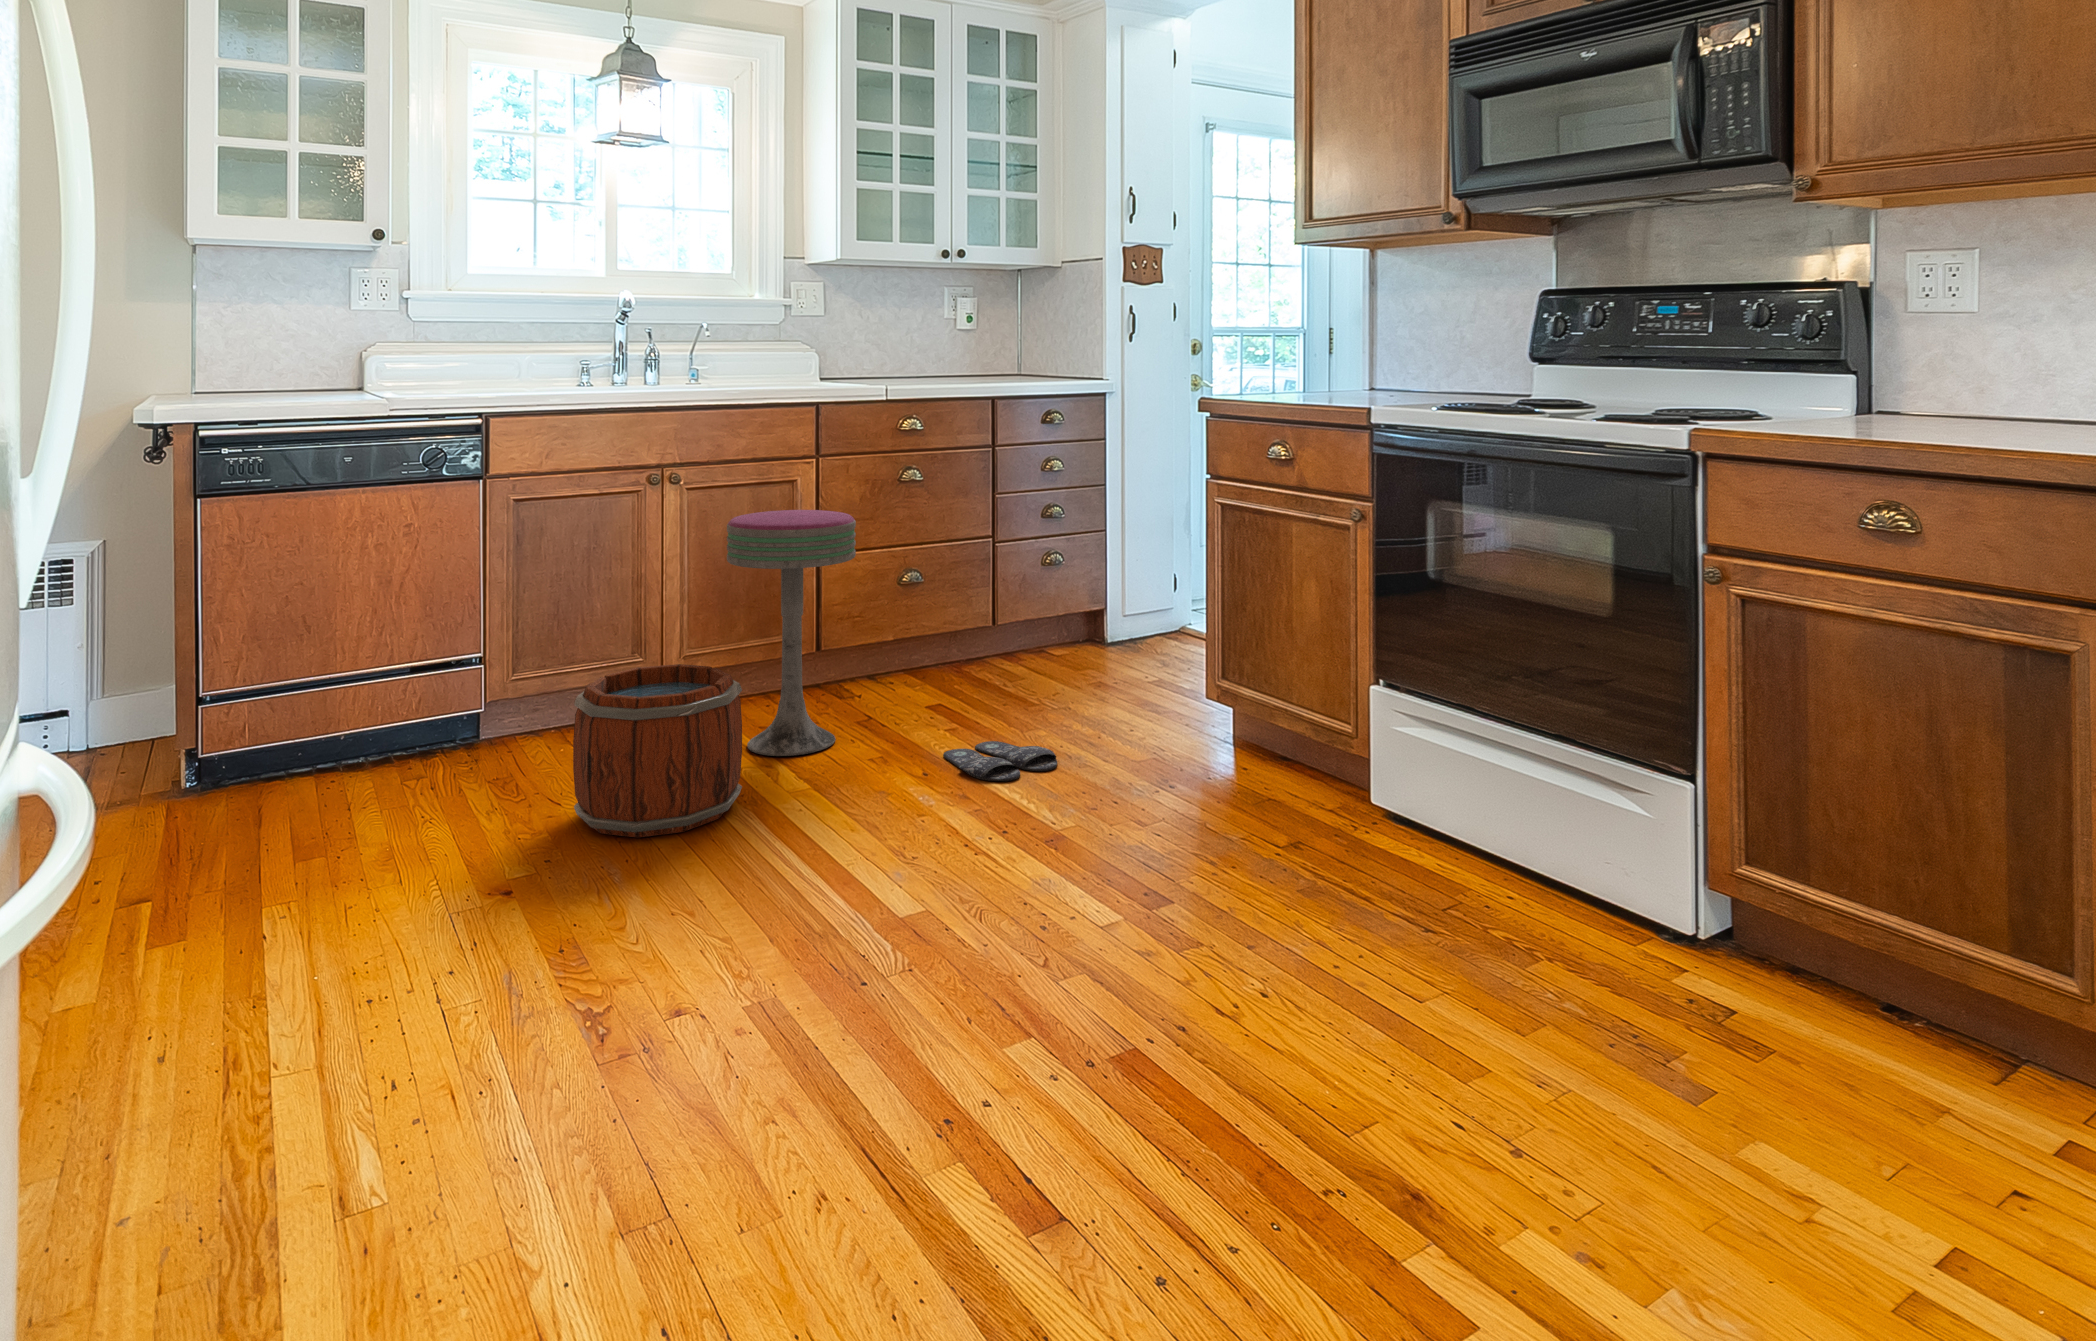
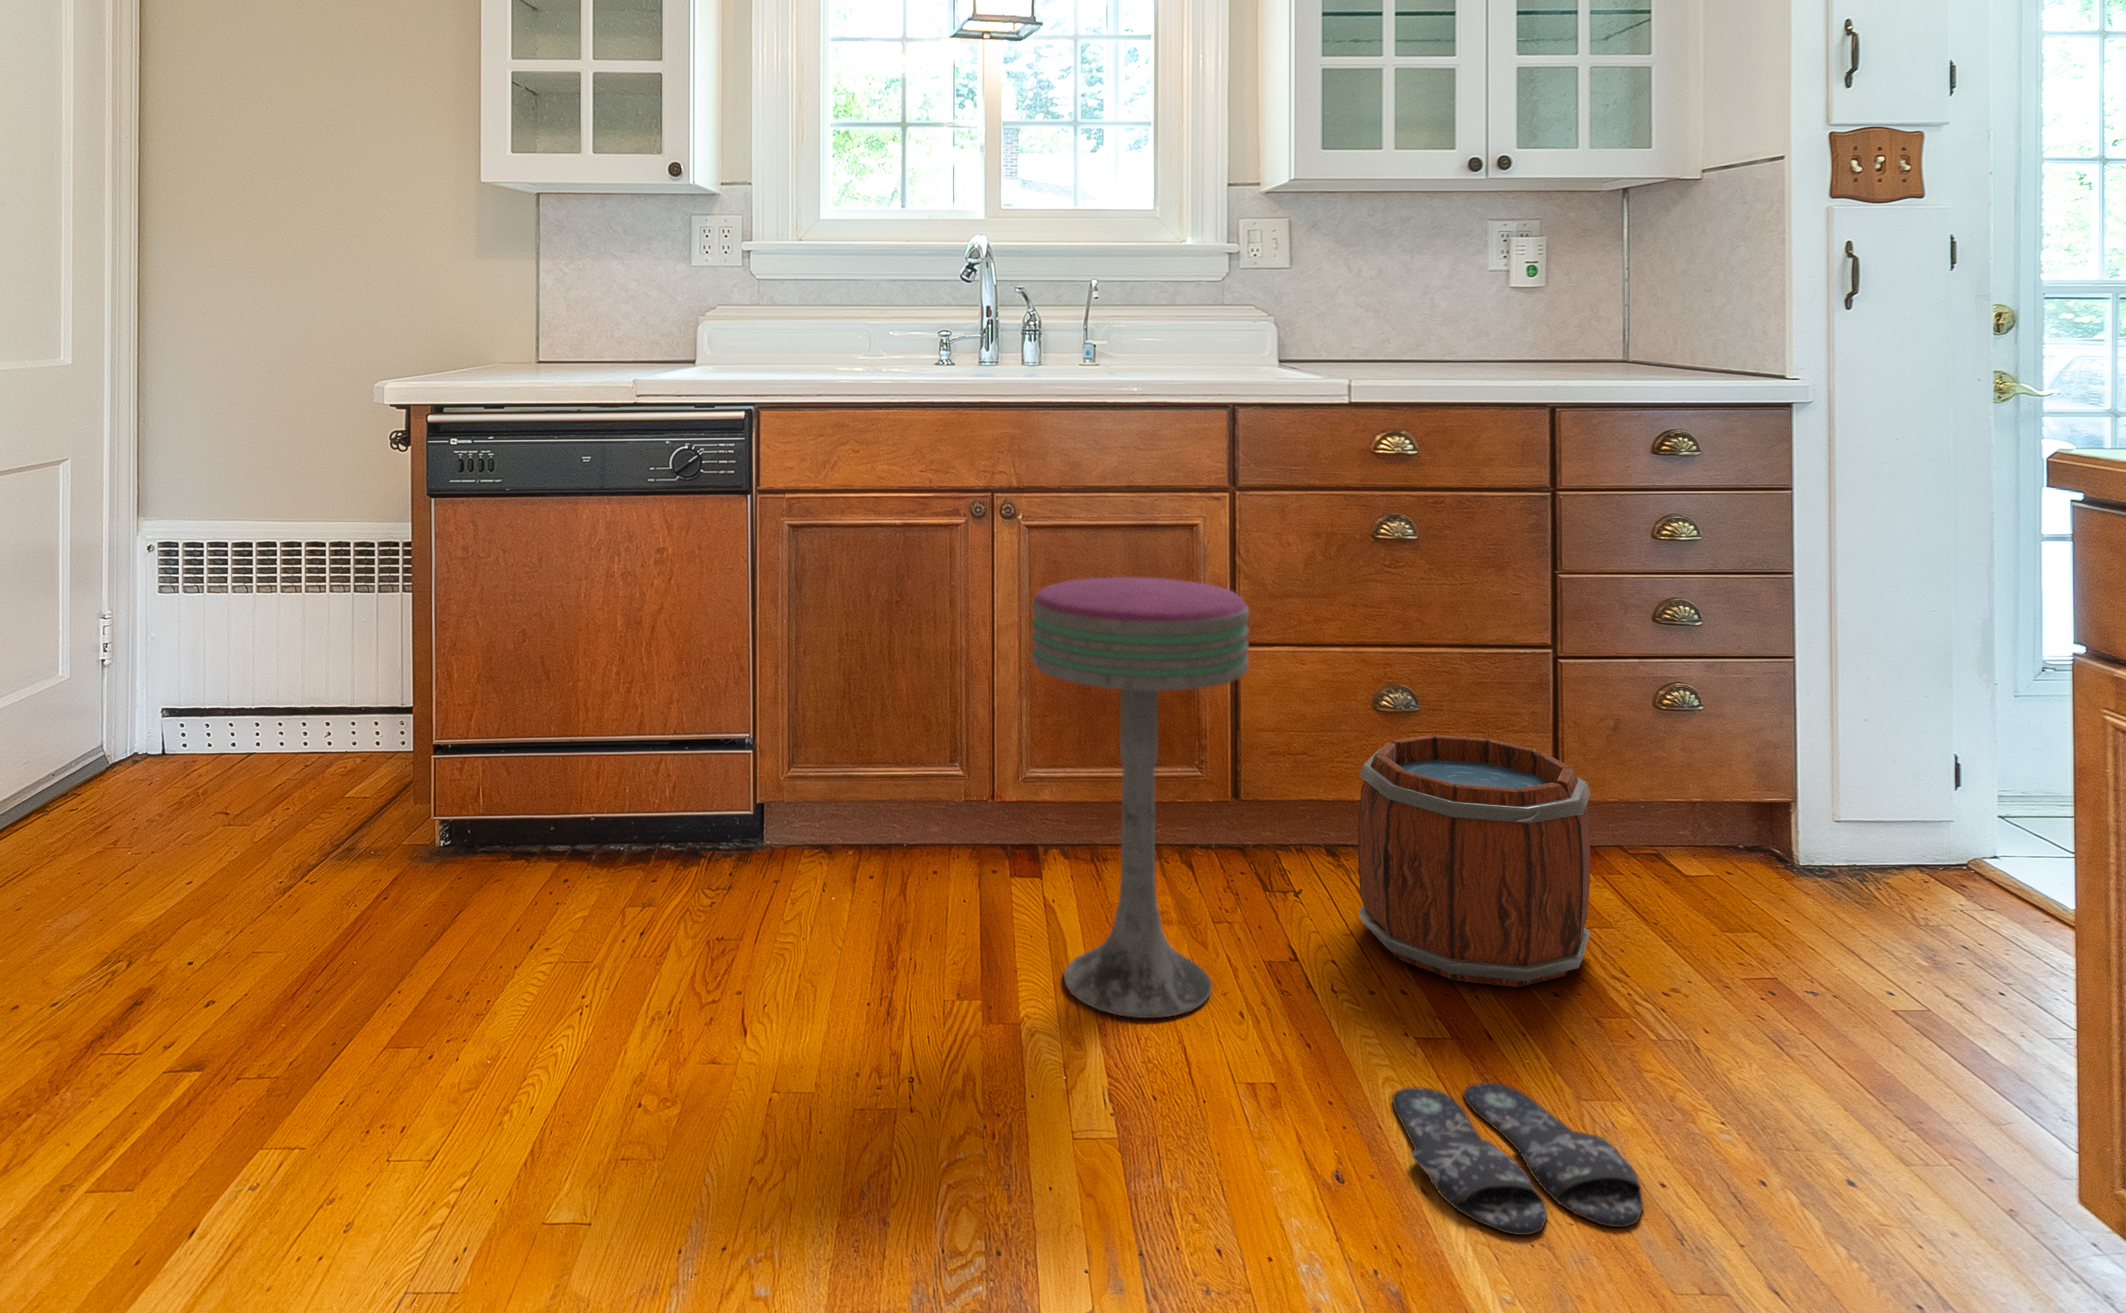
bucket: present [573,664,742,837] -> present [1358,735,1591,987]

